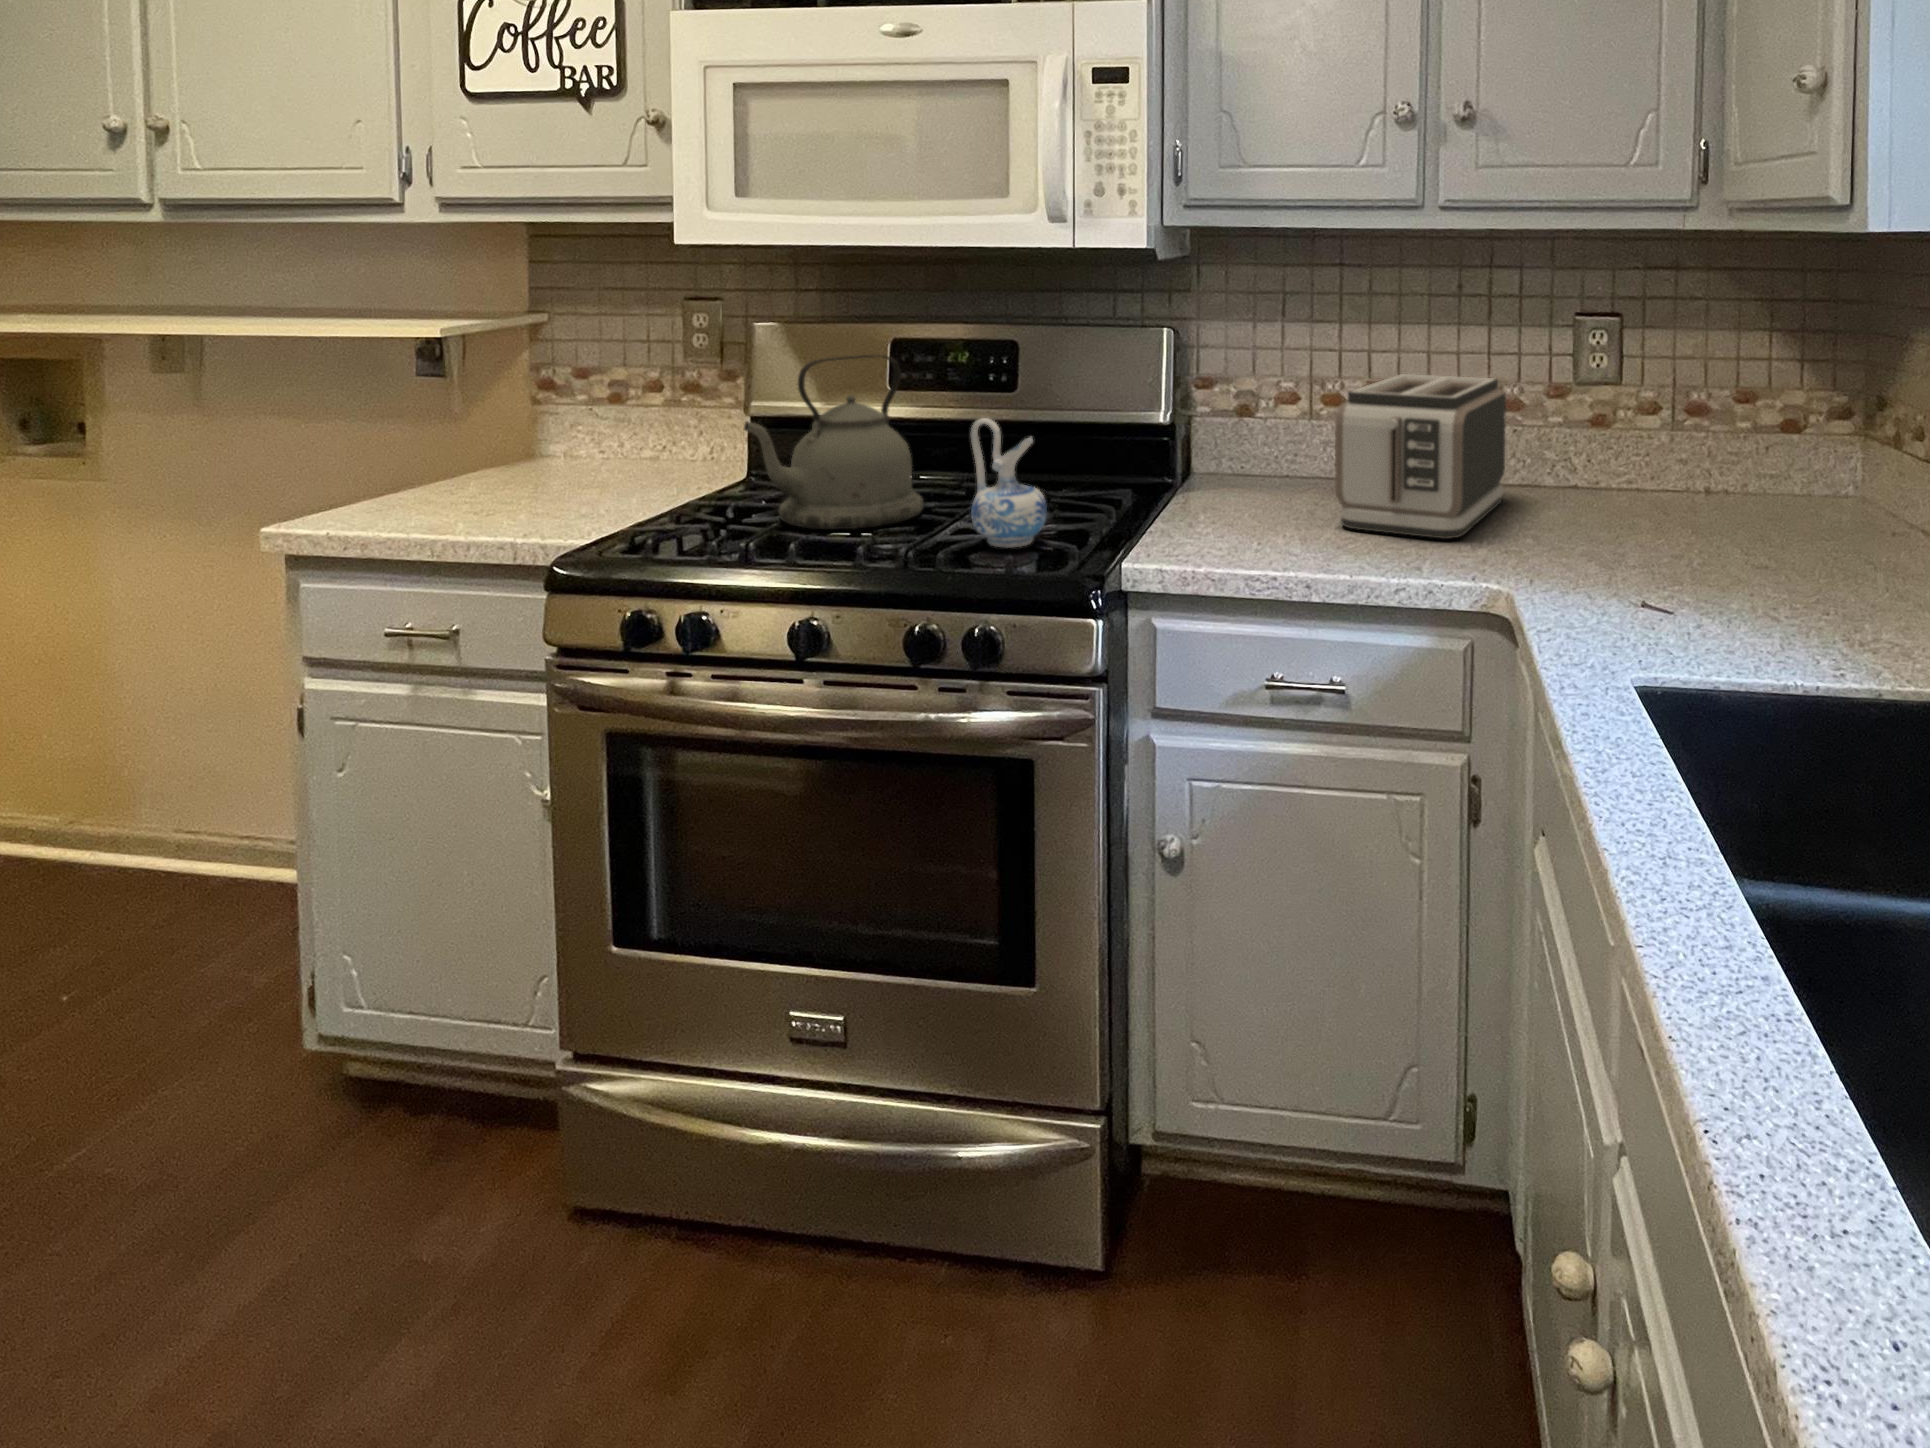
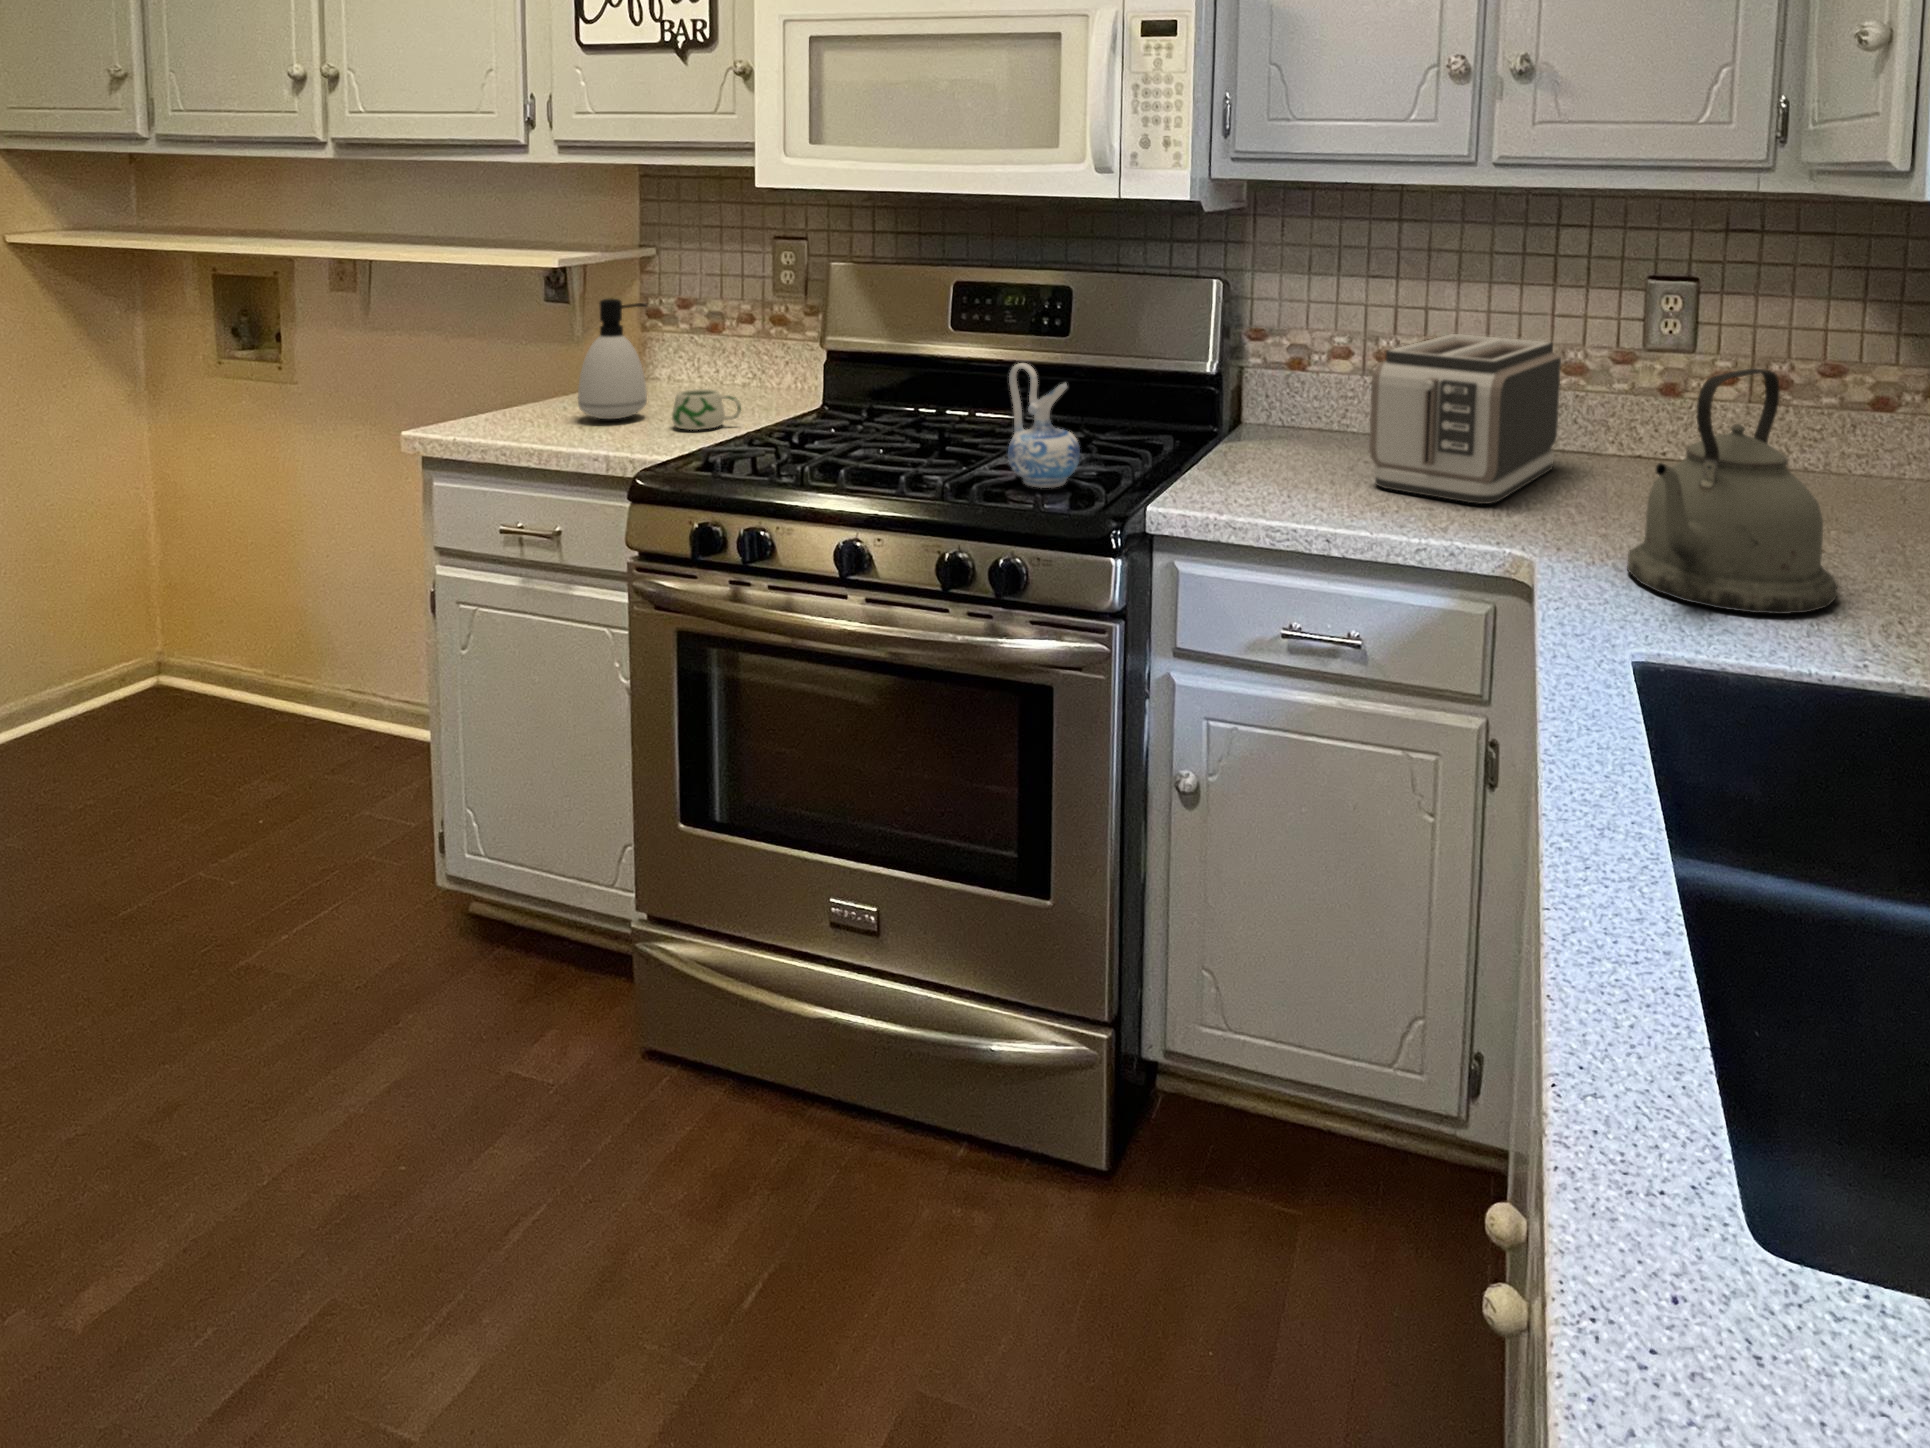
kettle: present [744,355,923,529] -> present [1627,369,1837,614]
soap dispenser: none [473,367,554,500] -> present [578,298,647,419]
mug: none [585,462,665,507] -> present [672,389,741,430]

